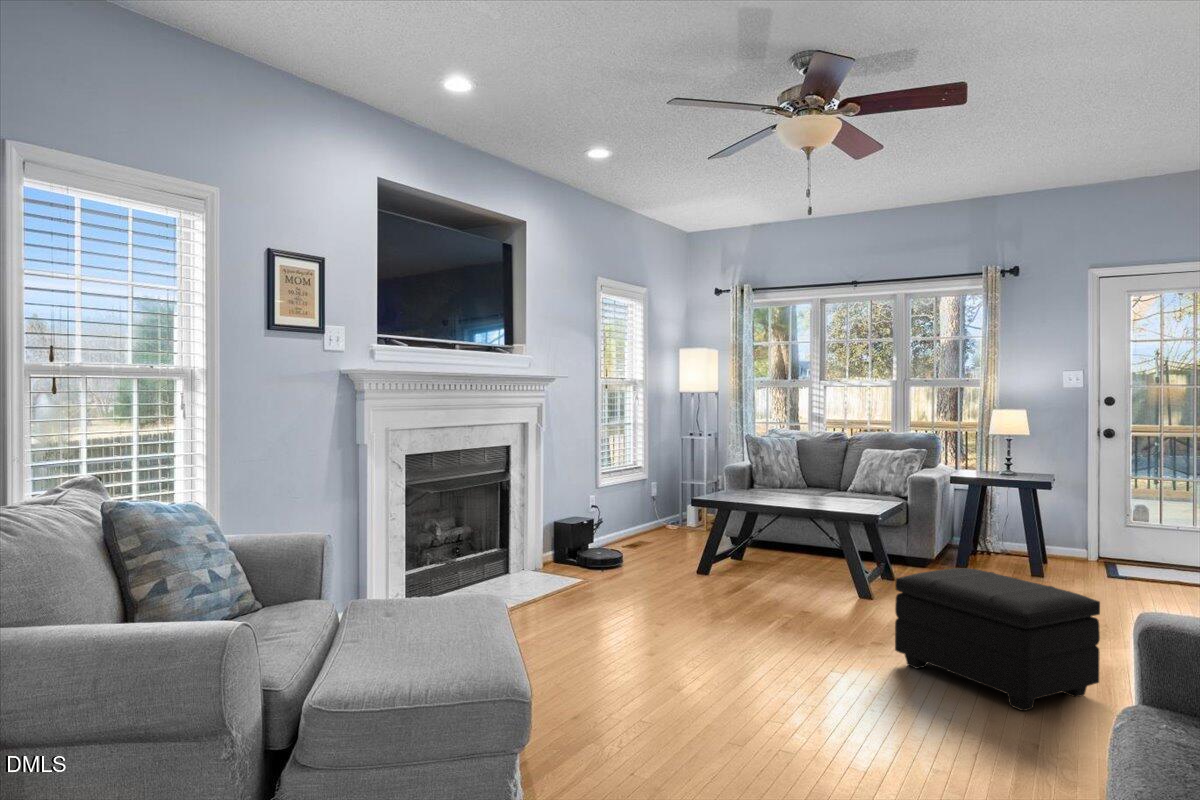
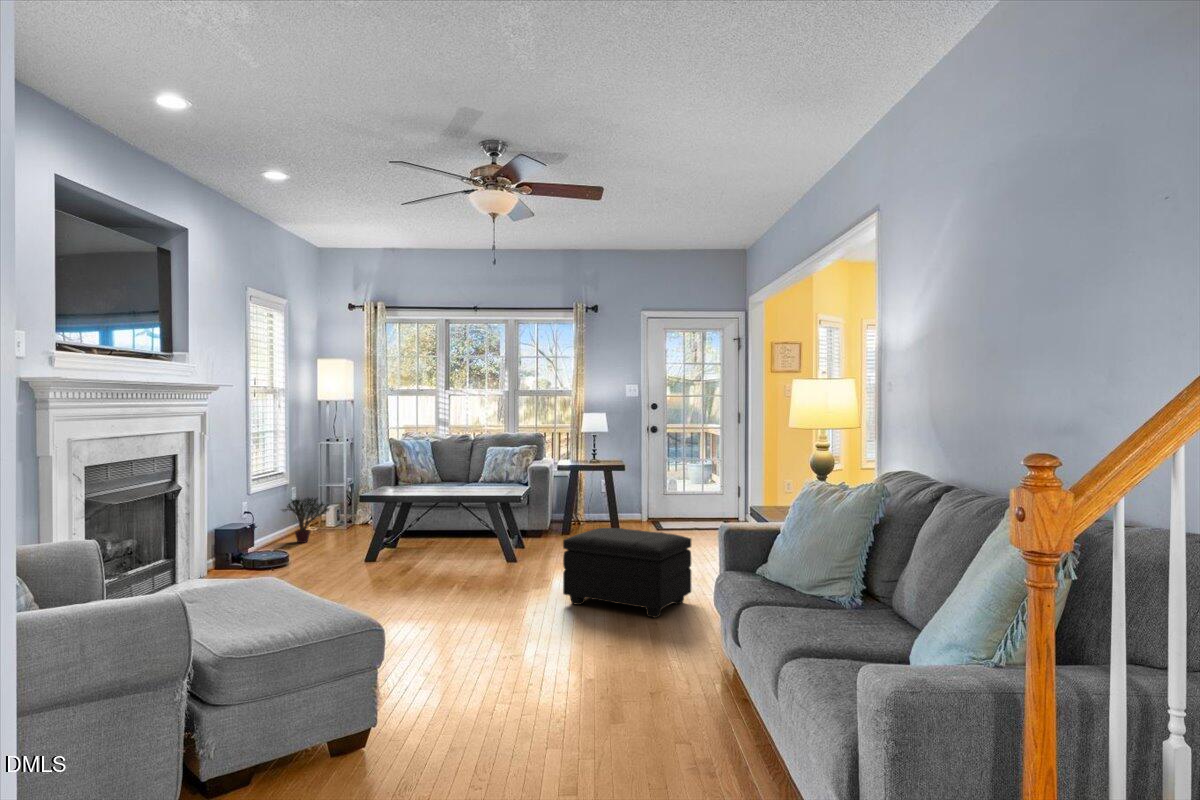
potted plant: none [632,493,684,542] -> present [283,498,329,543]

